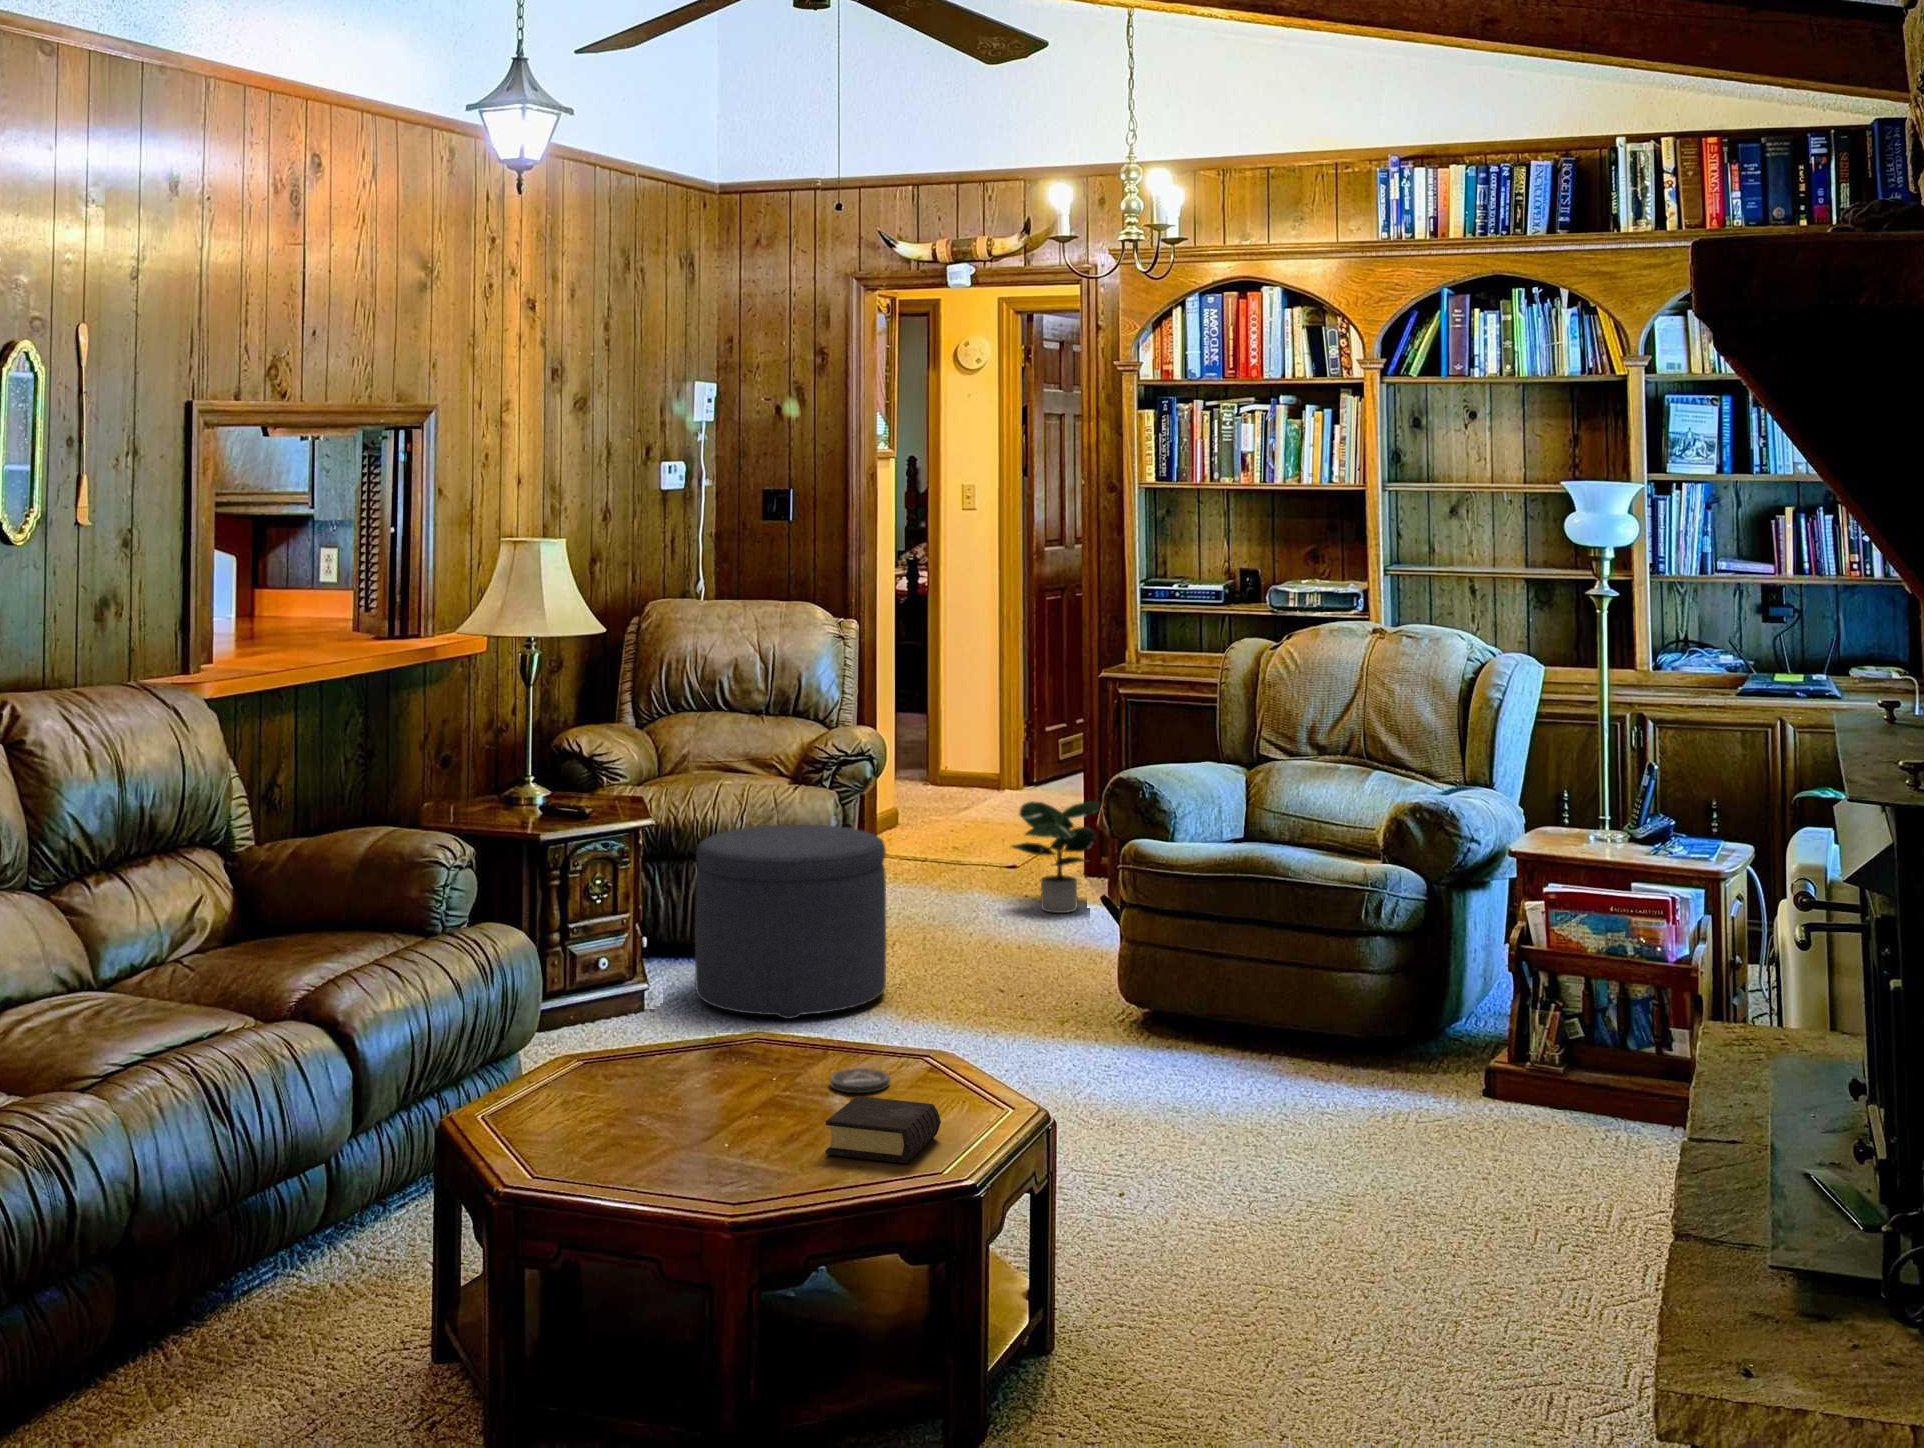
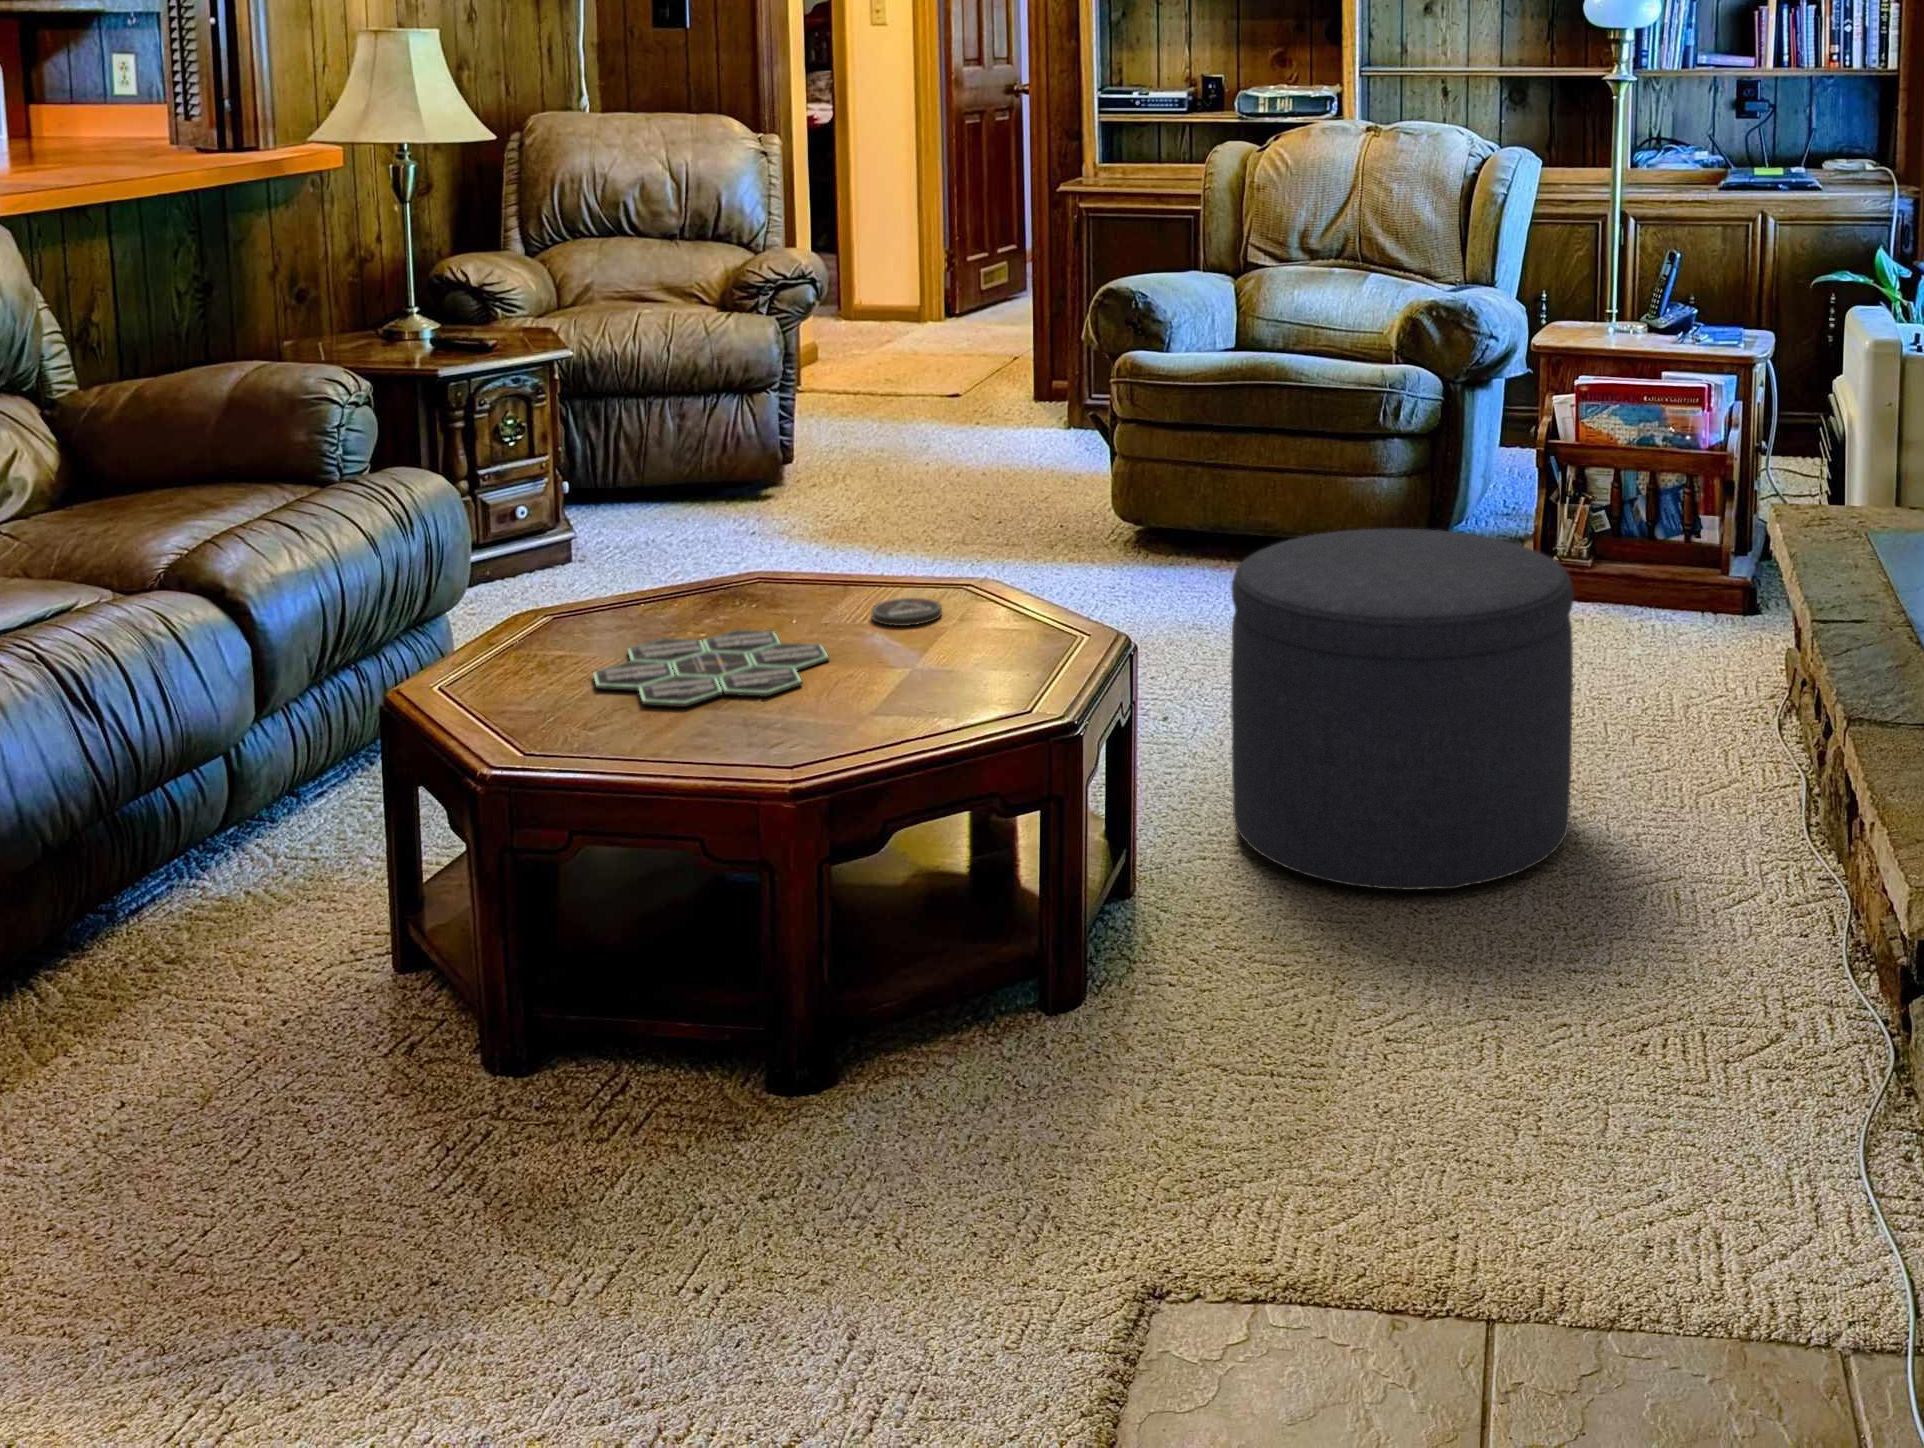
potted plant: present [1012,801,1099,913] -> none [964,318,1070,435]
ottoman: present [695,824,886,1019] -> present [1231,529,1574,890]
board game: none [594,1086,784,1151] -> present [593,630,829,707]
book: present [826,1096,941,1163] -> none [892,628,1023,698]

